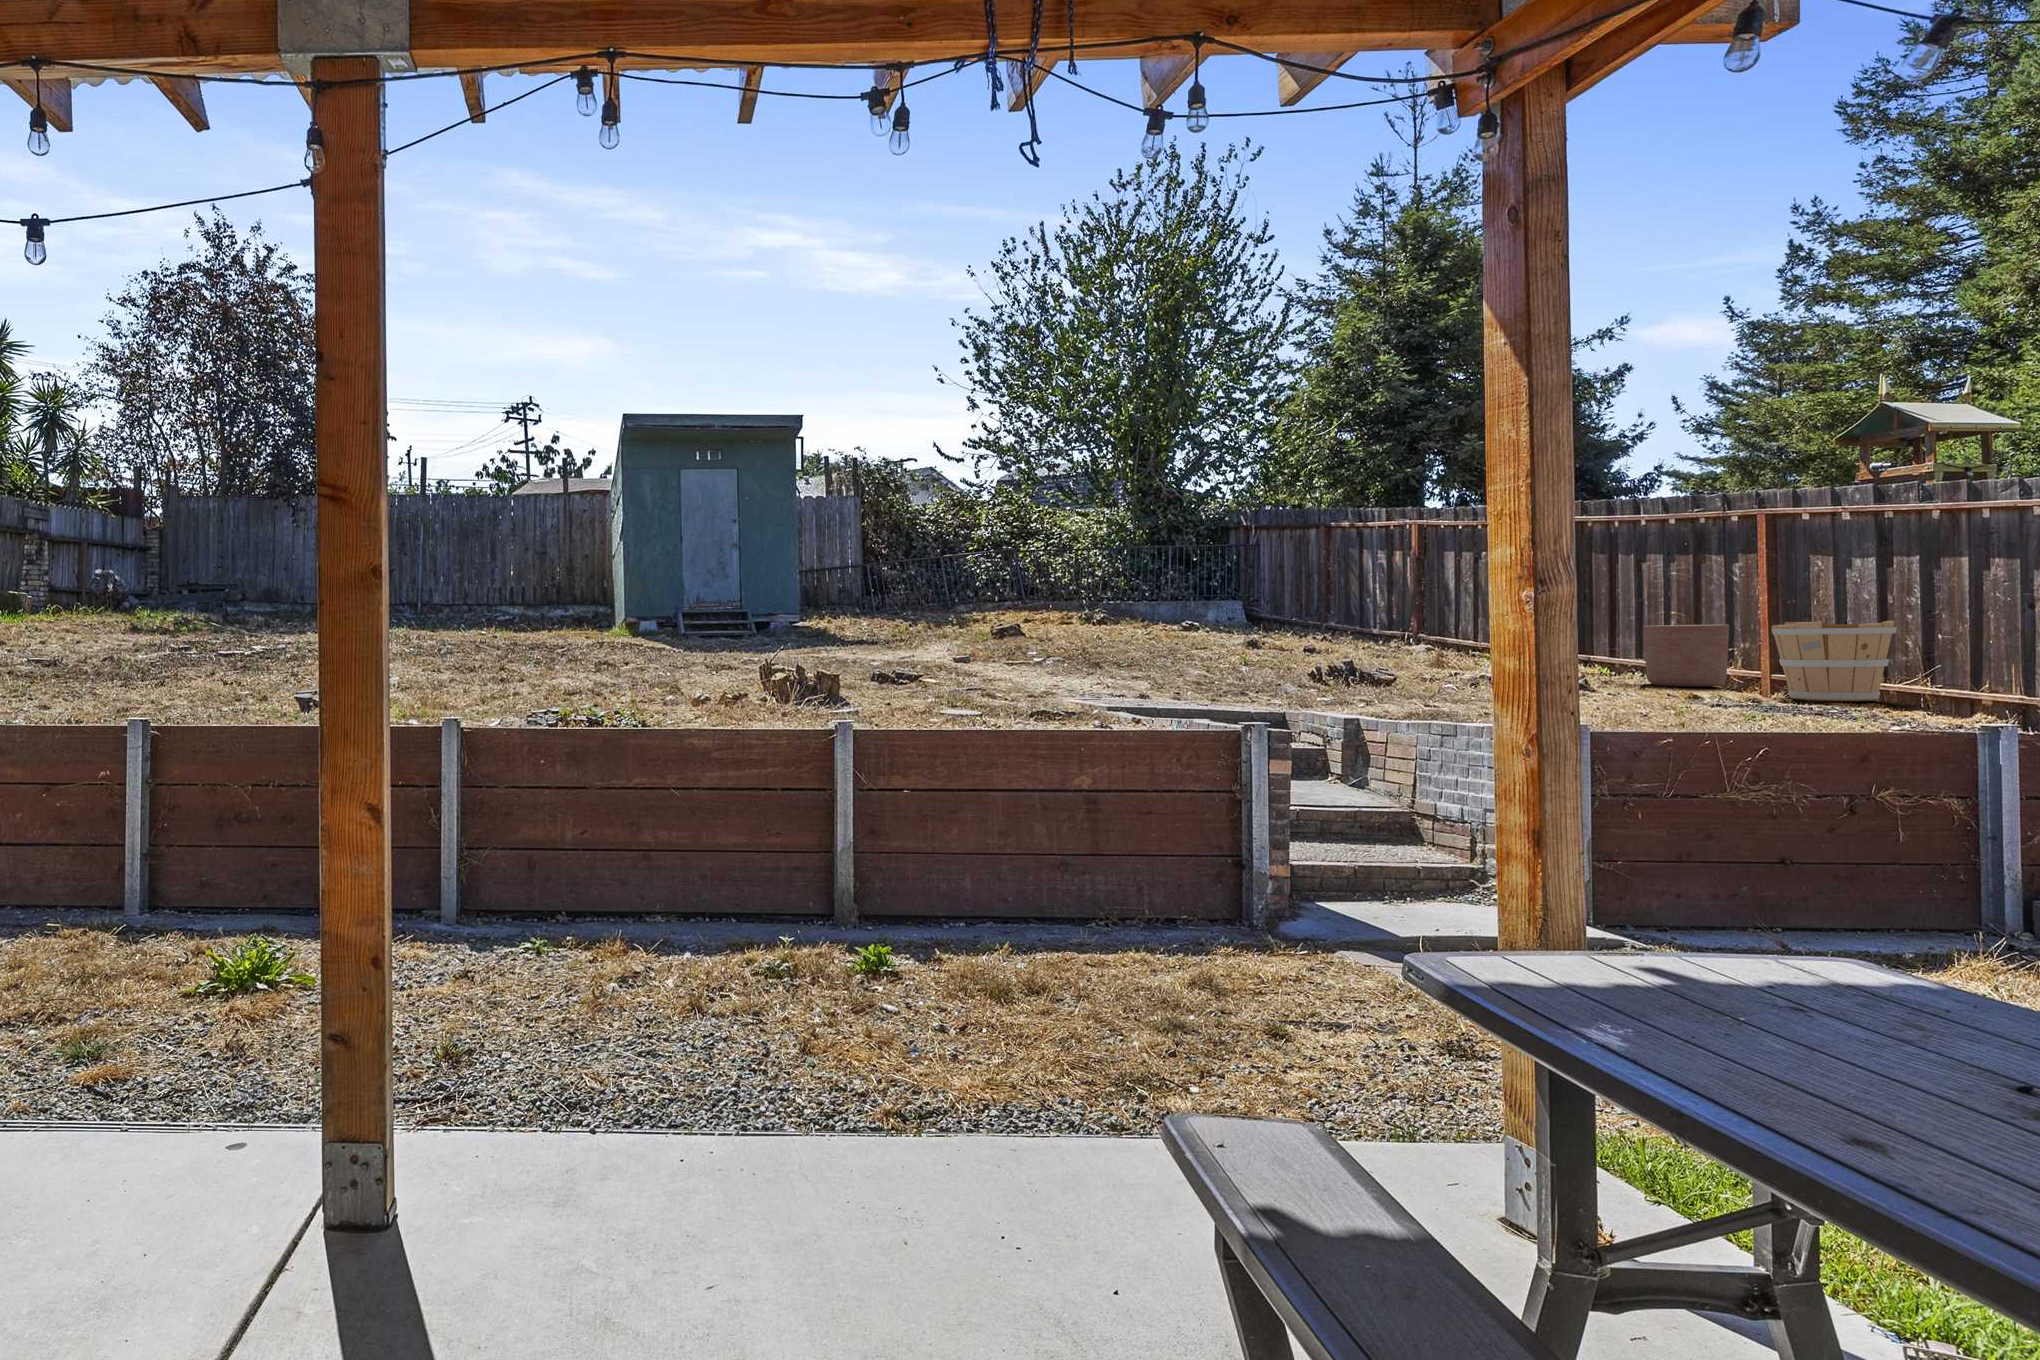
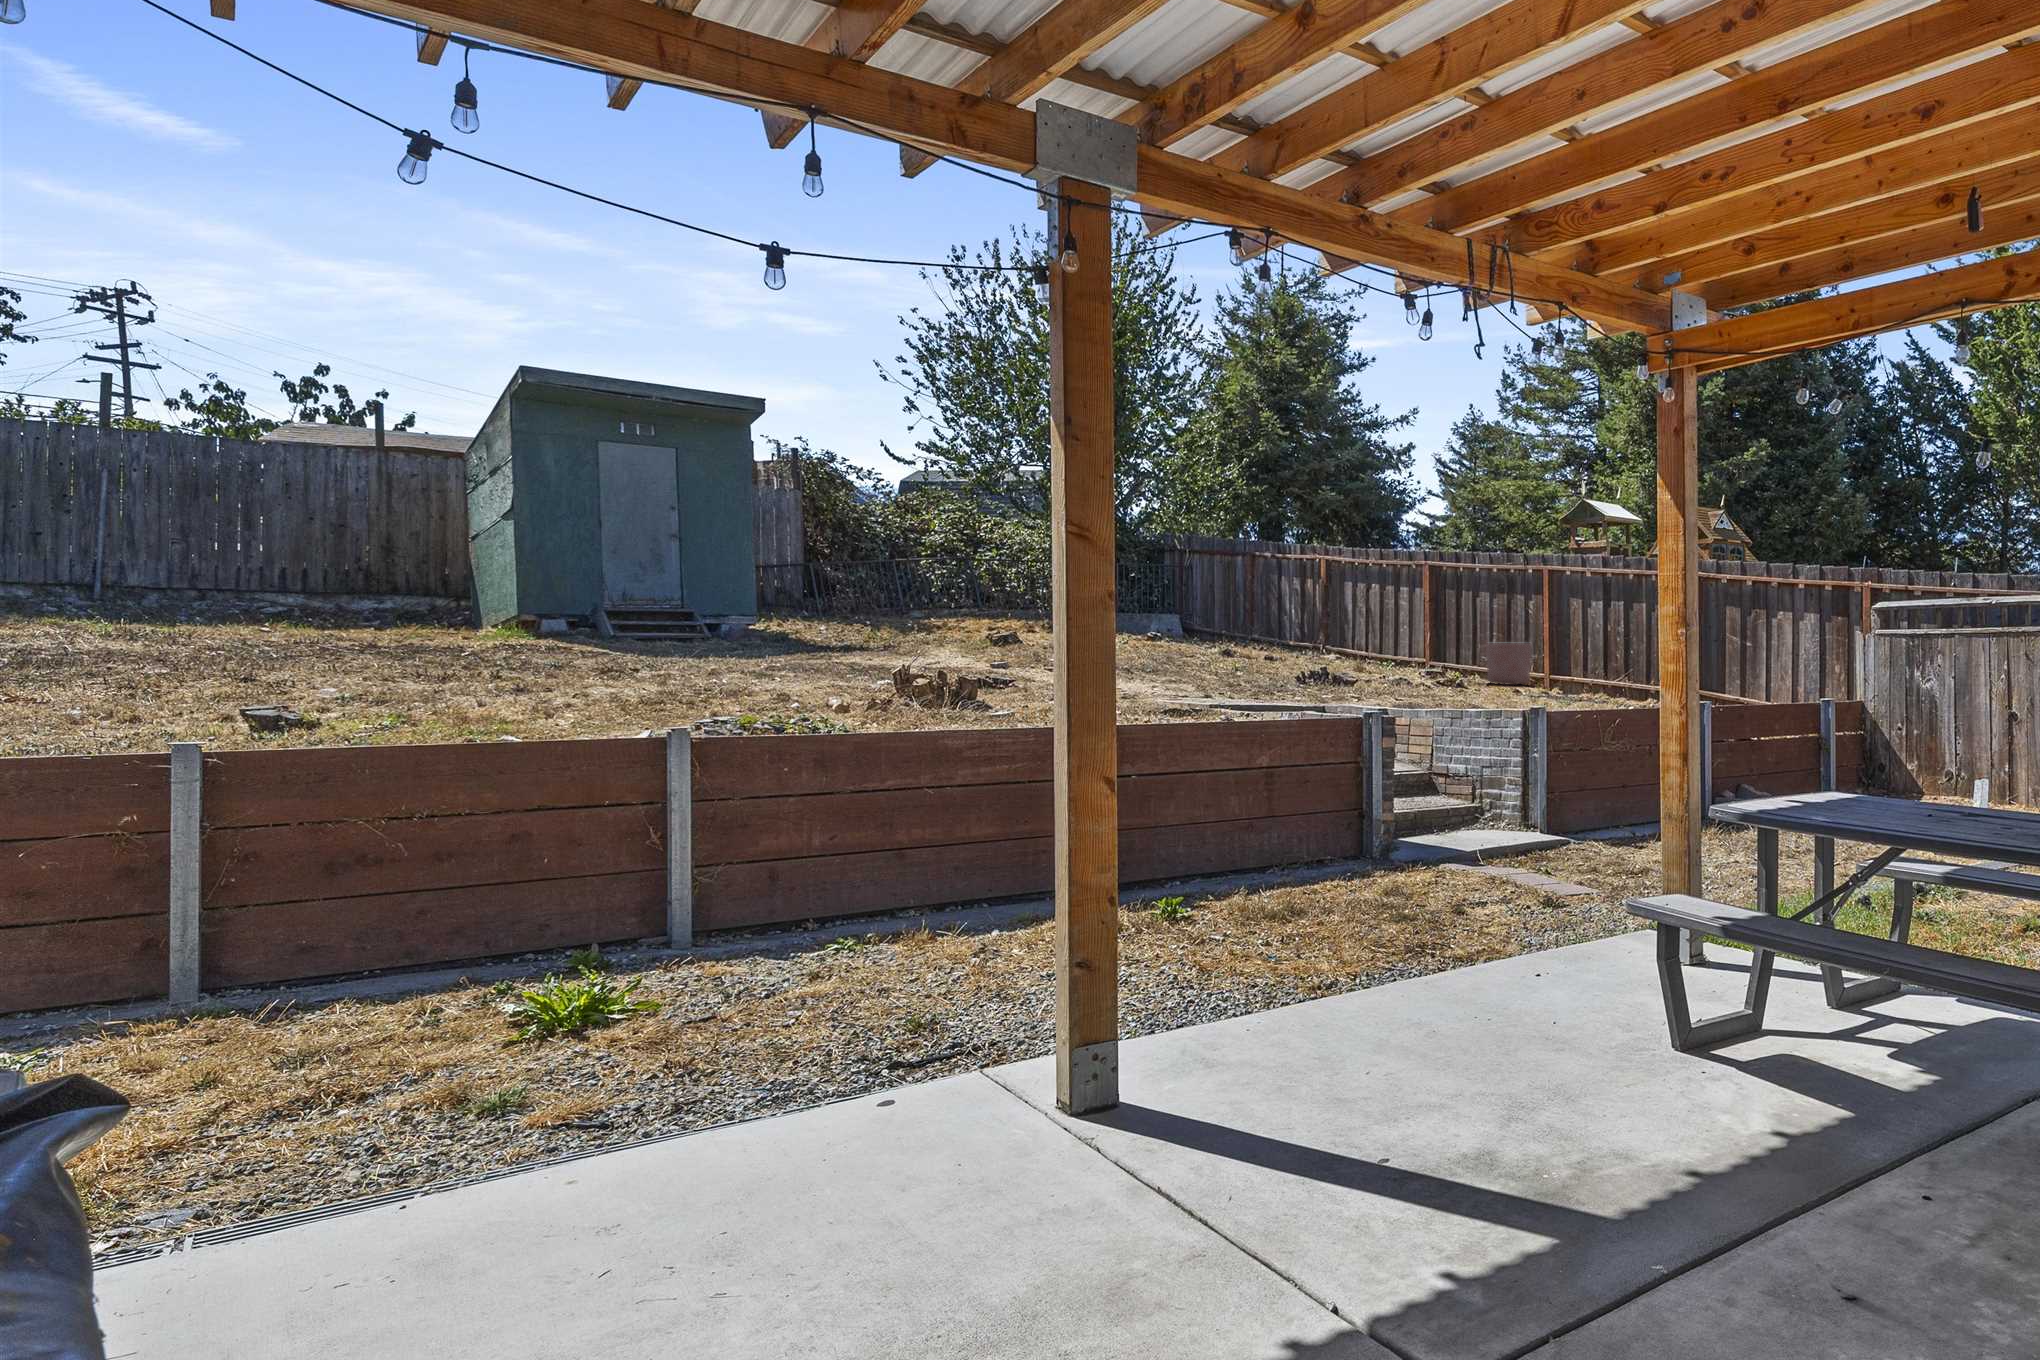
wooden bucket: present [1772,621,1897,701] -> none [1558,642,1617,693]

